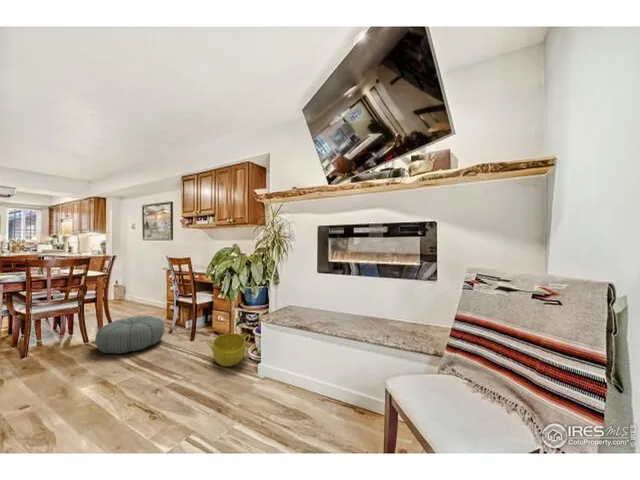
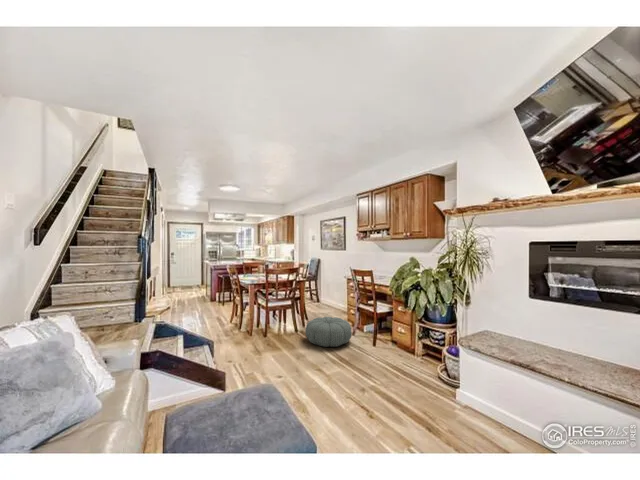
basket: present [207,333,250,366] -> none [397,348,440,383]

